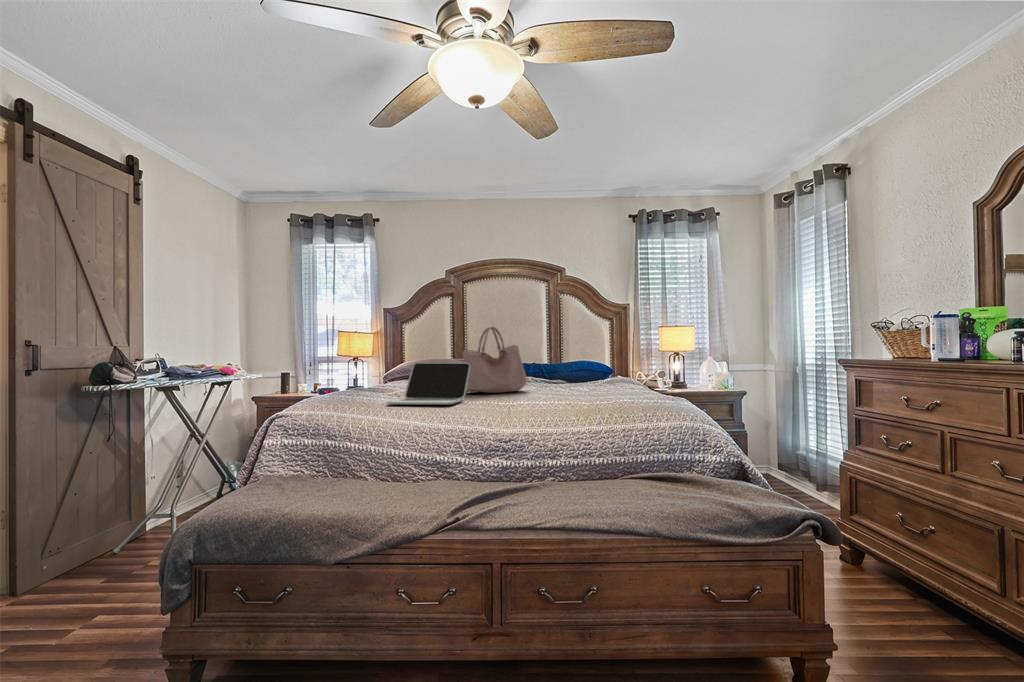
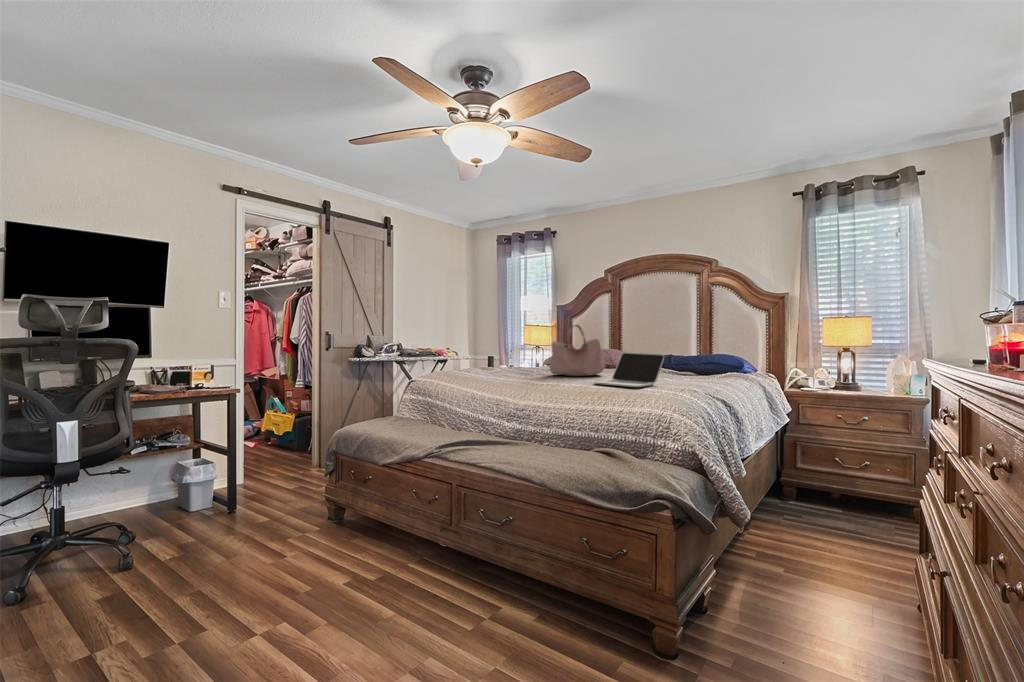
laptop: present [387,362,471,405] -> present [594,353,664,387]

